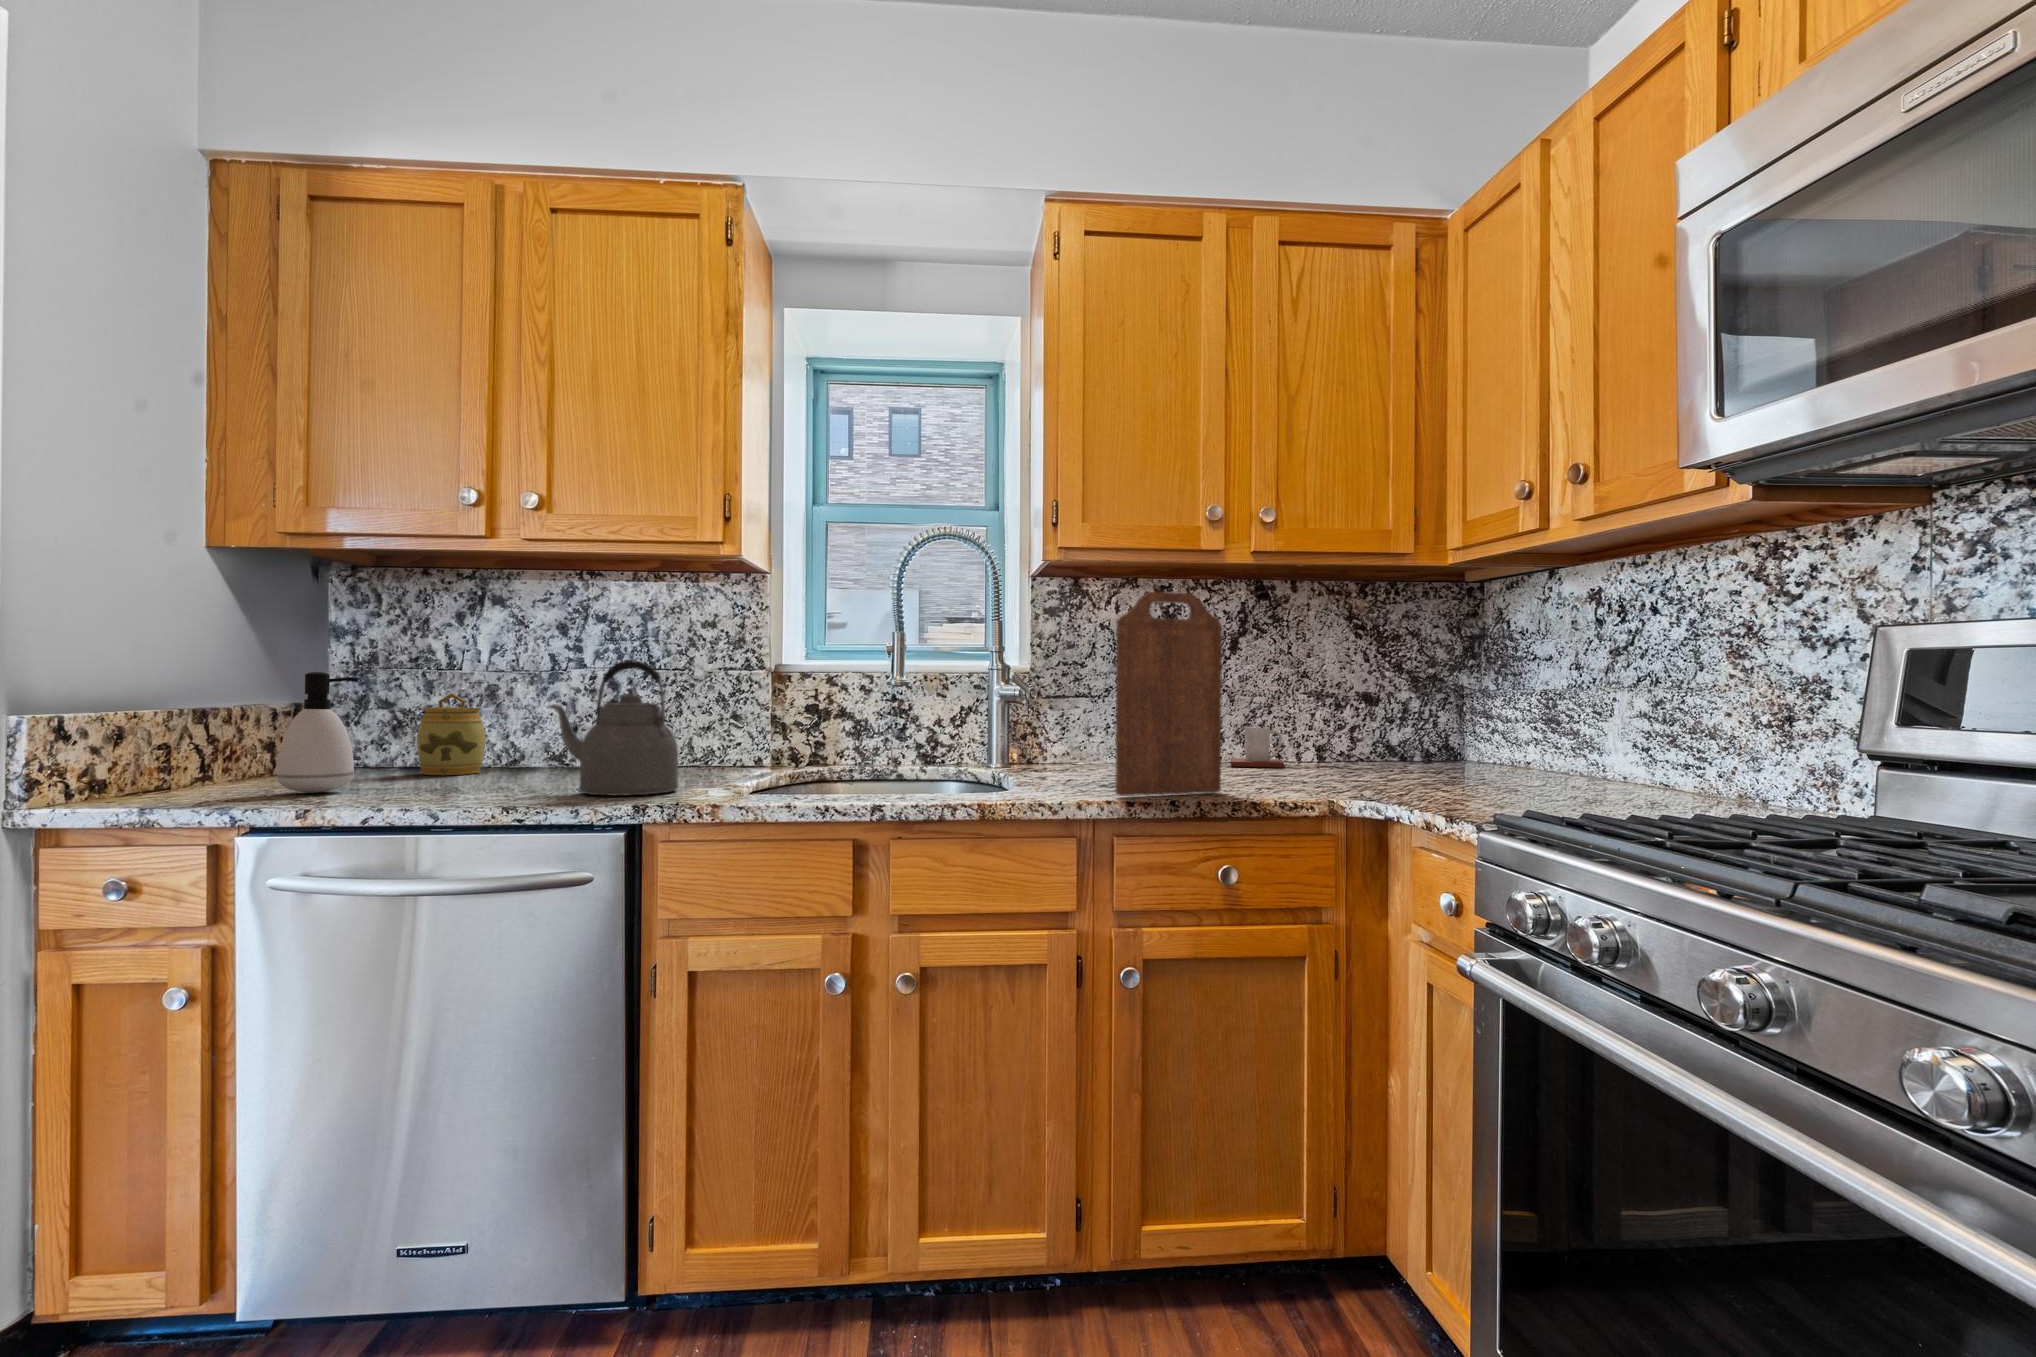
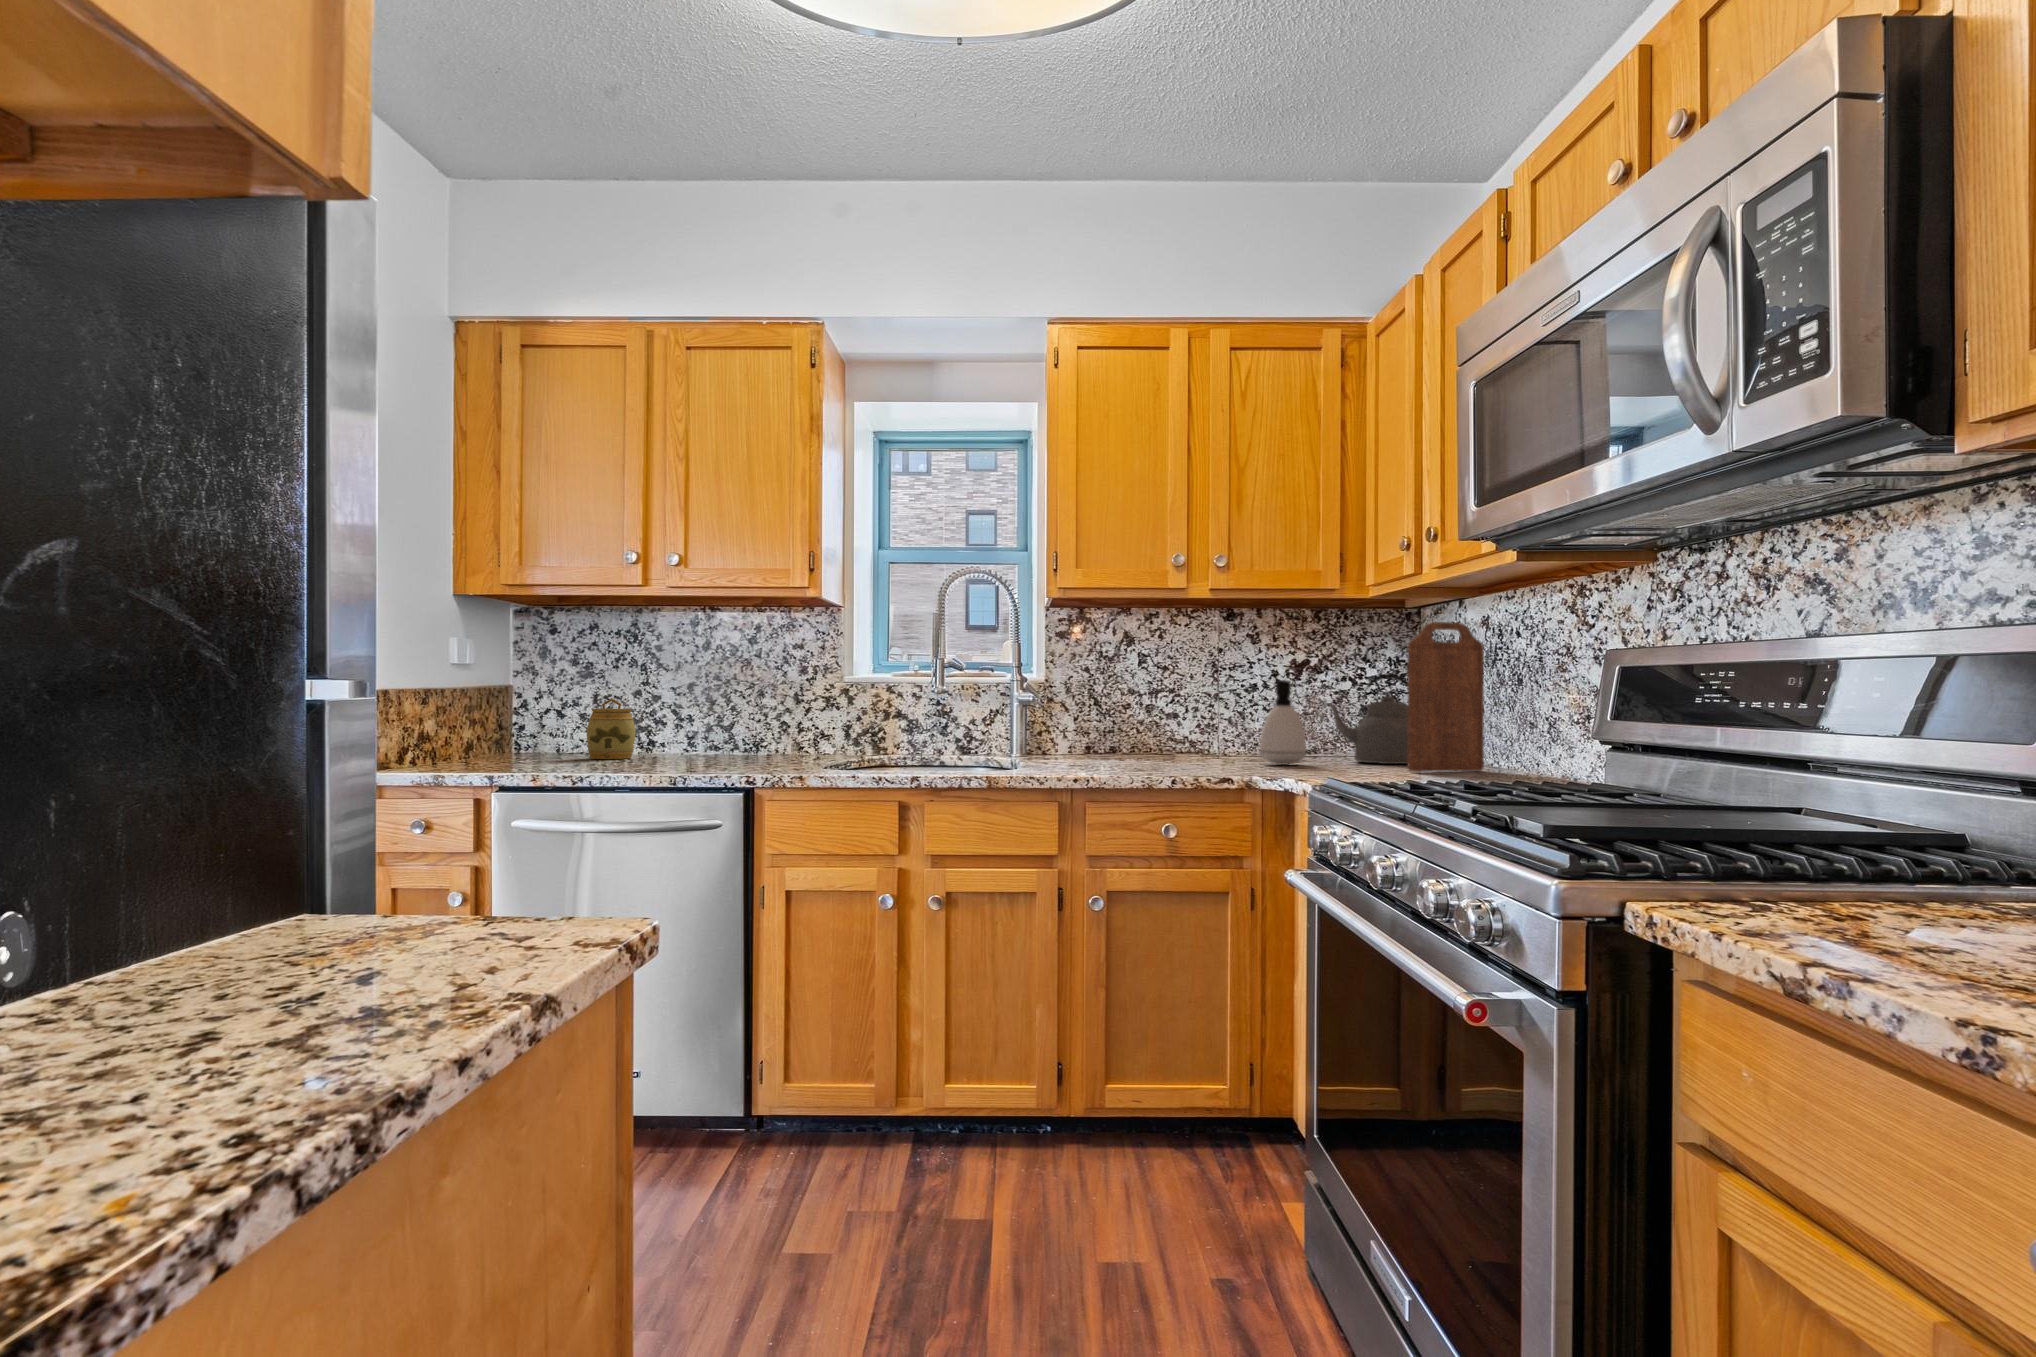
cutting board: present [1115,592,1222,796] -> present [1408,622,1484,772]
kettle: present [547,660,678,796] -> present [1325,673,1408,764]
soap dispenser: present [277,672,358,793] -> present [1260,680,1306,764]
mug: present [1231,727,1284,768] -> none [1206,726,1252,758]

